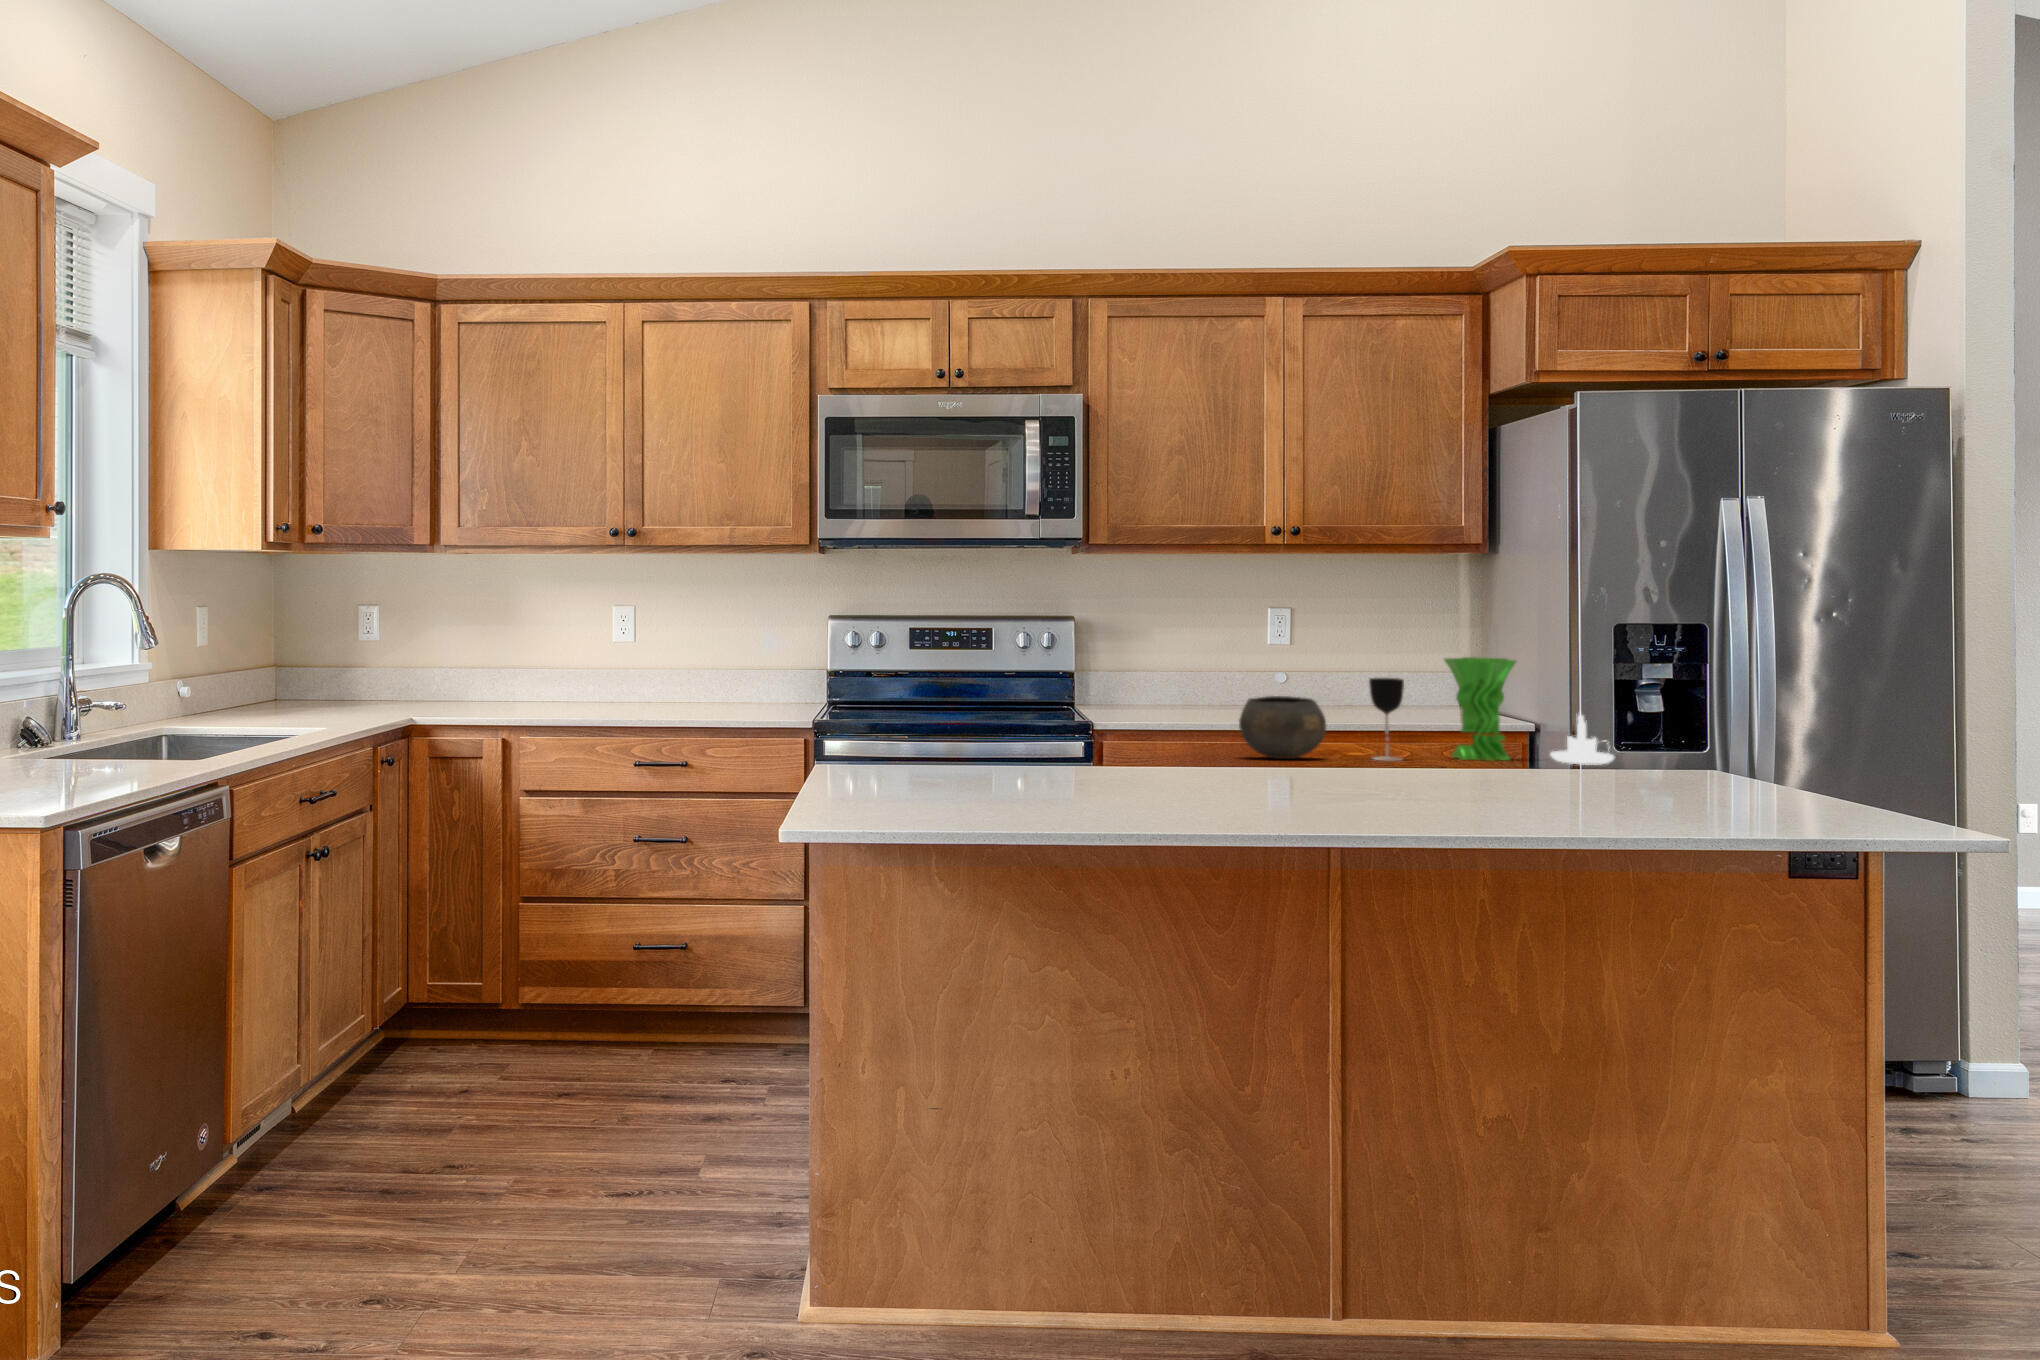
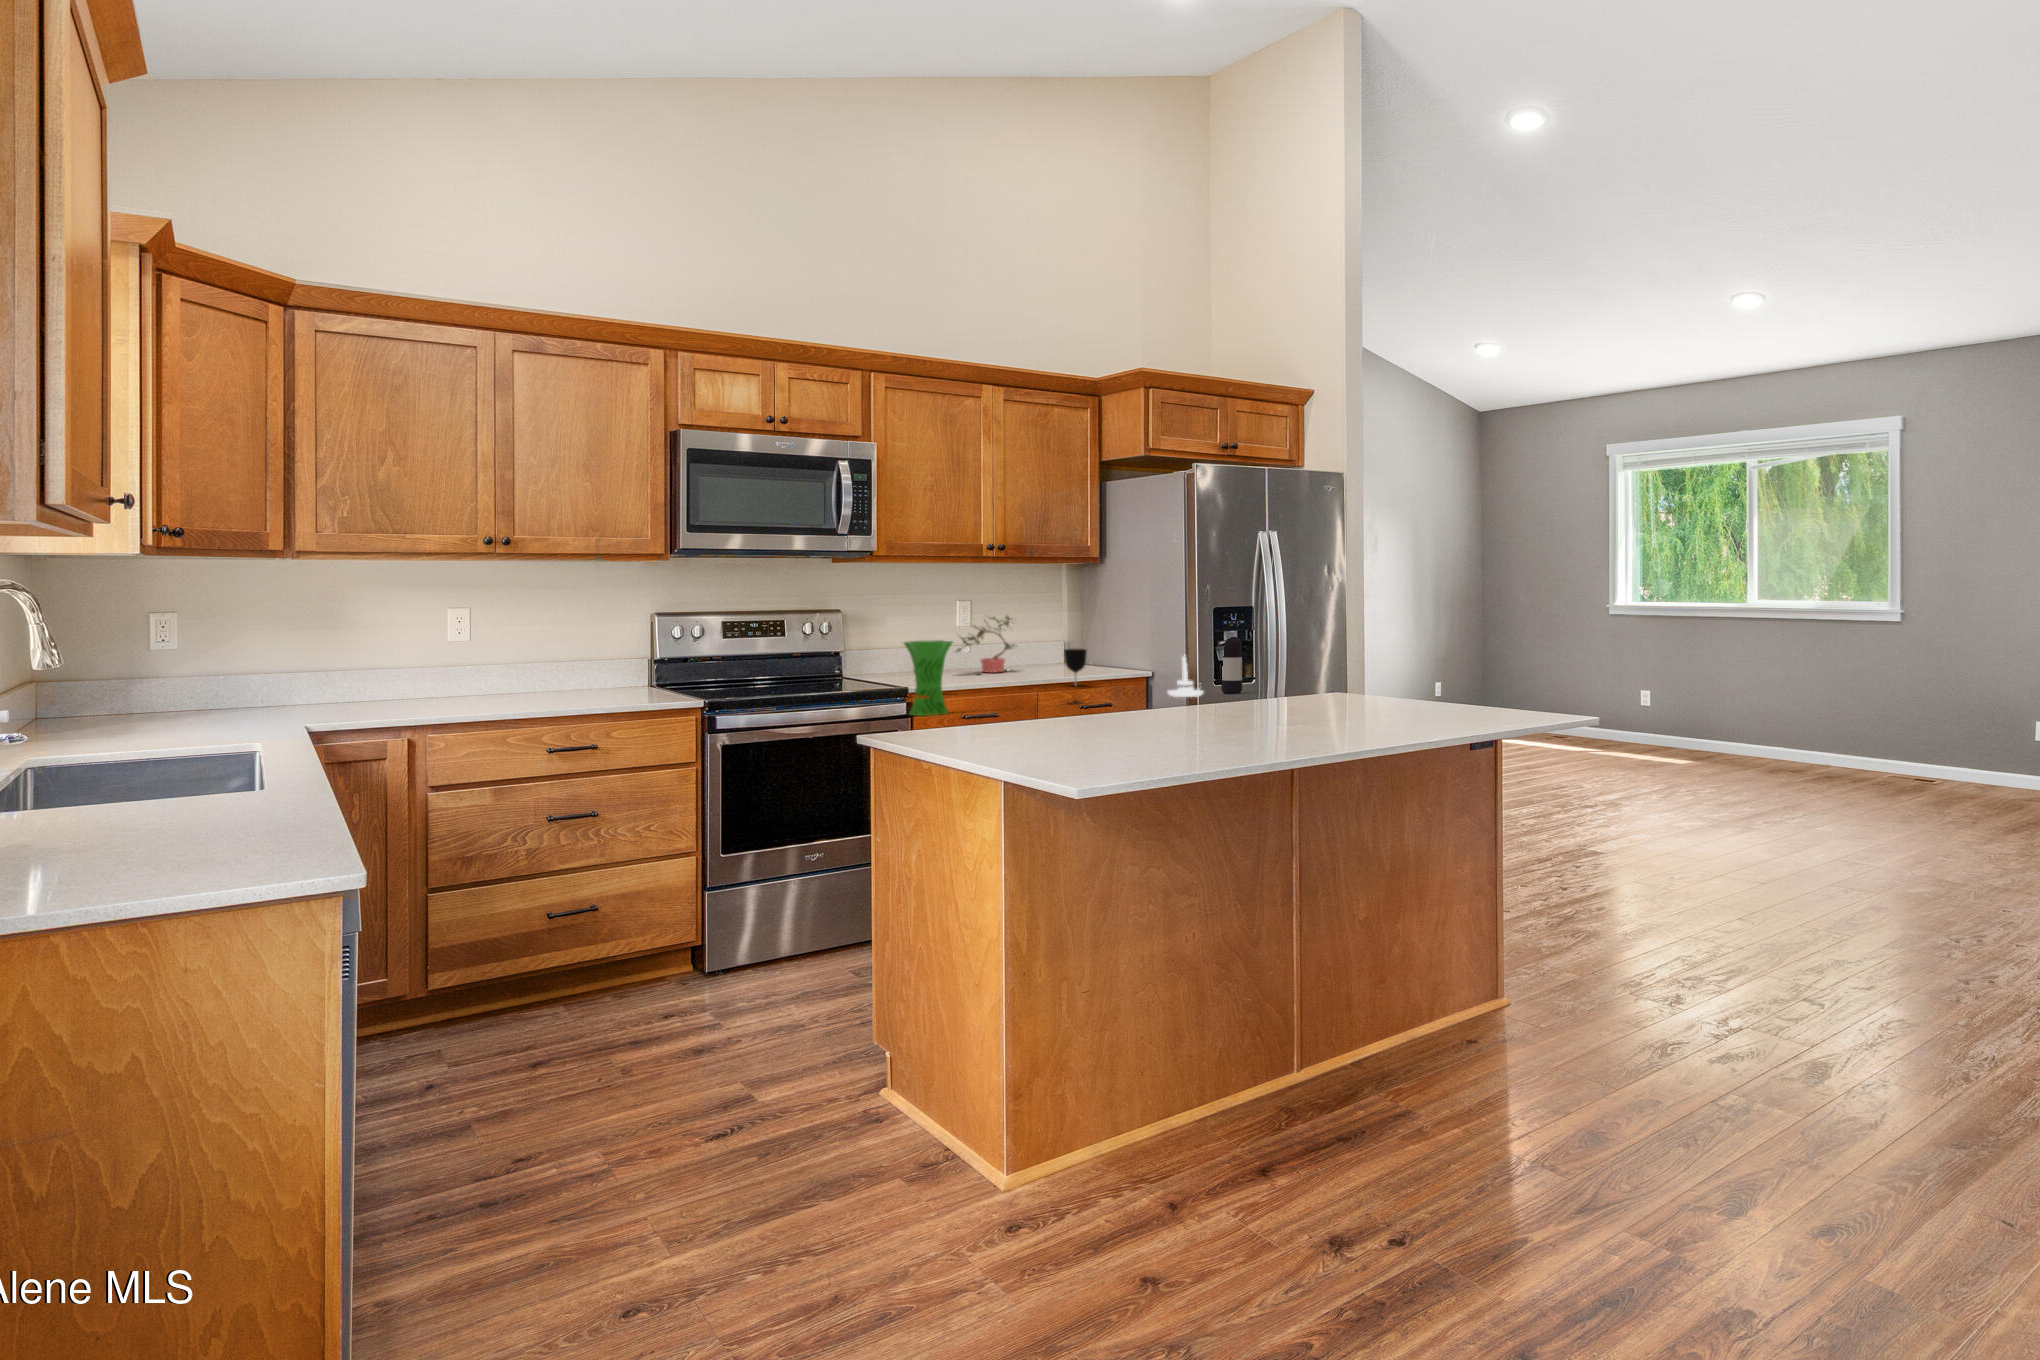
potted plant: none [1255,622,1370,706] -> present [956,616,1017,673]
wine bottle: none [1653,635,1692,766] -> present [1221,637,1242,694]
vase: present [1444,657,1516,761] -> present [904,640,953,716]
bowl: present [1239,696,1326,759] -> none [986,665,1045,708]

